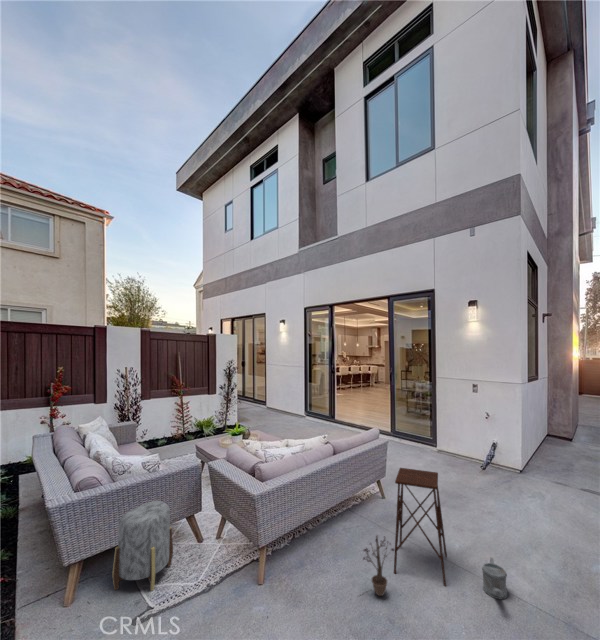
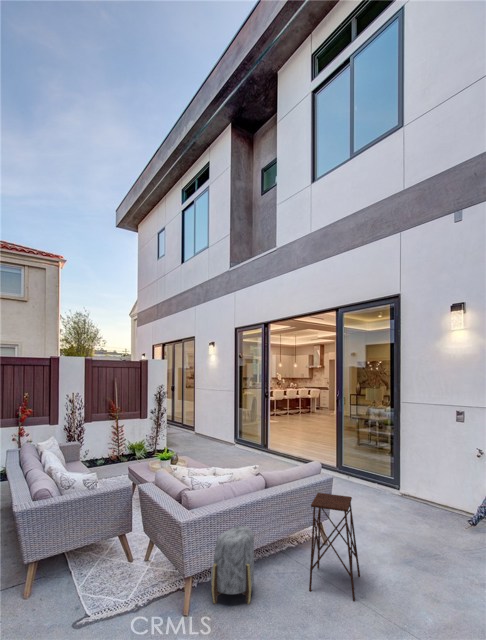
stool: present [112,500,173,591] -> present [211,525,254,604]
decorative plant: present [360,536,394,596] -> none [273,553,308,611]
watering can: present [482,558,508,599] -> none [387,575,409,611]

